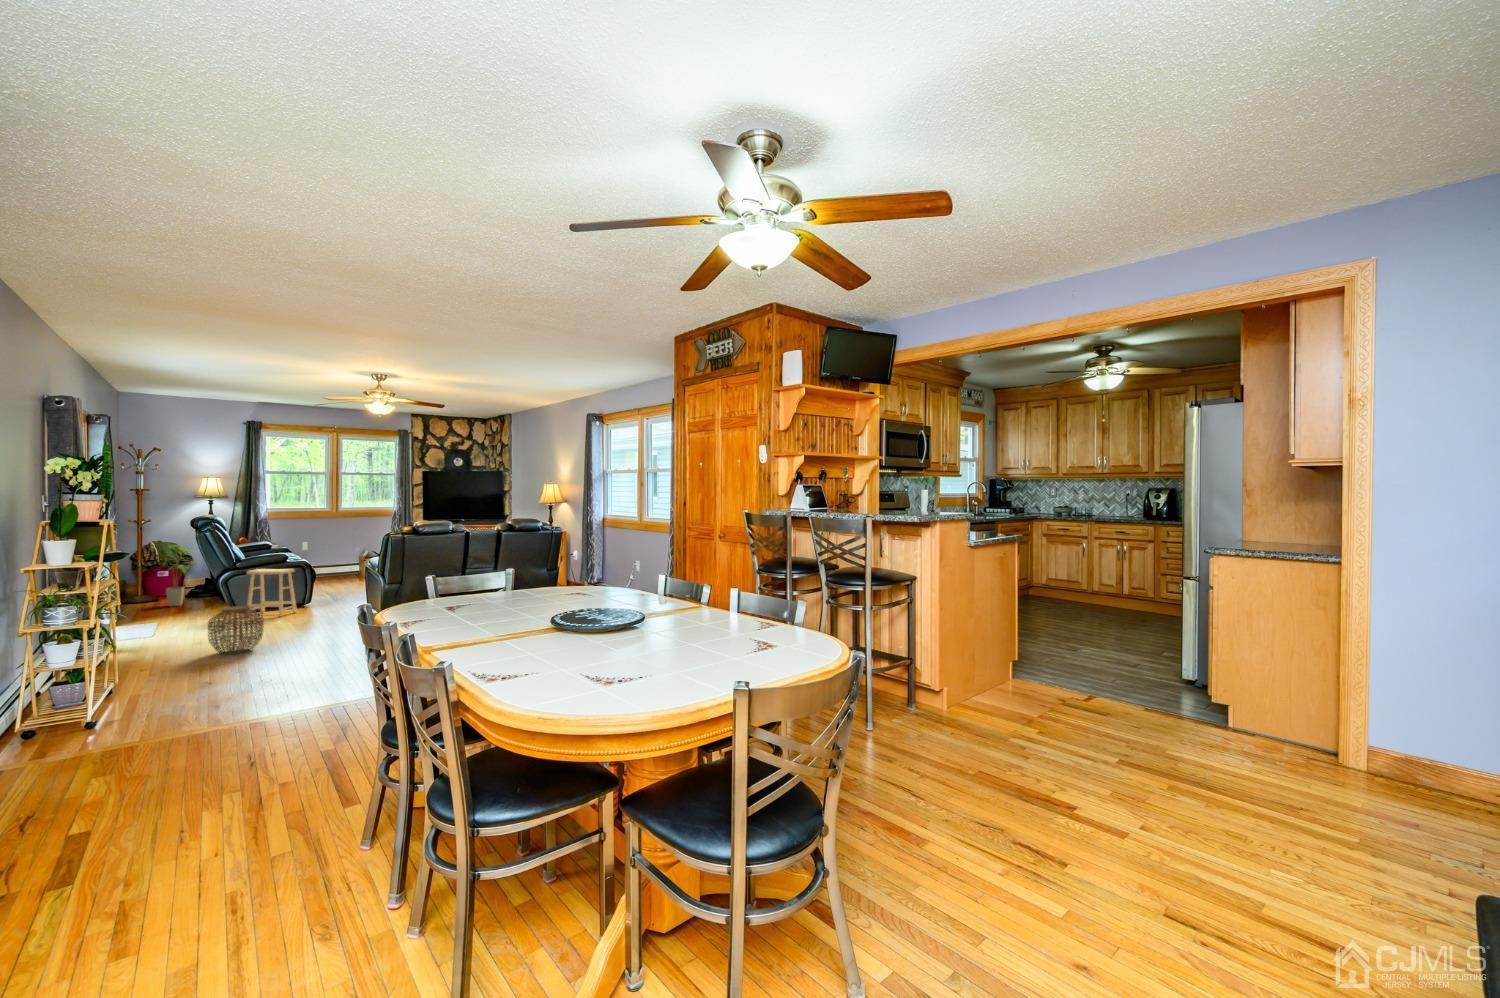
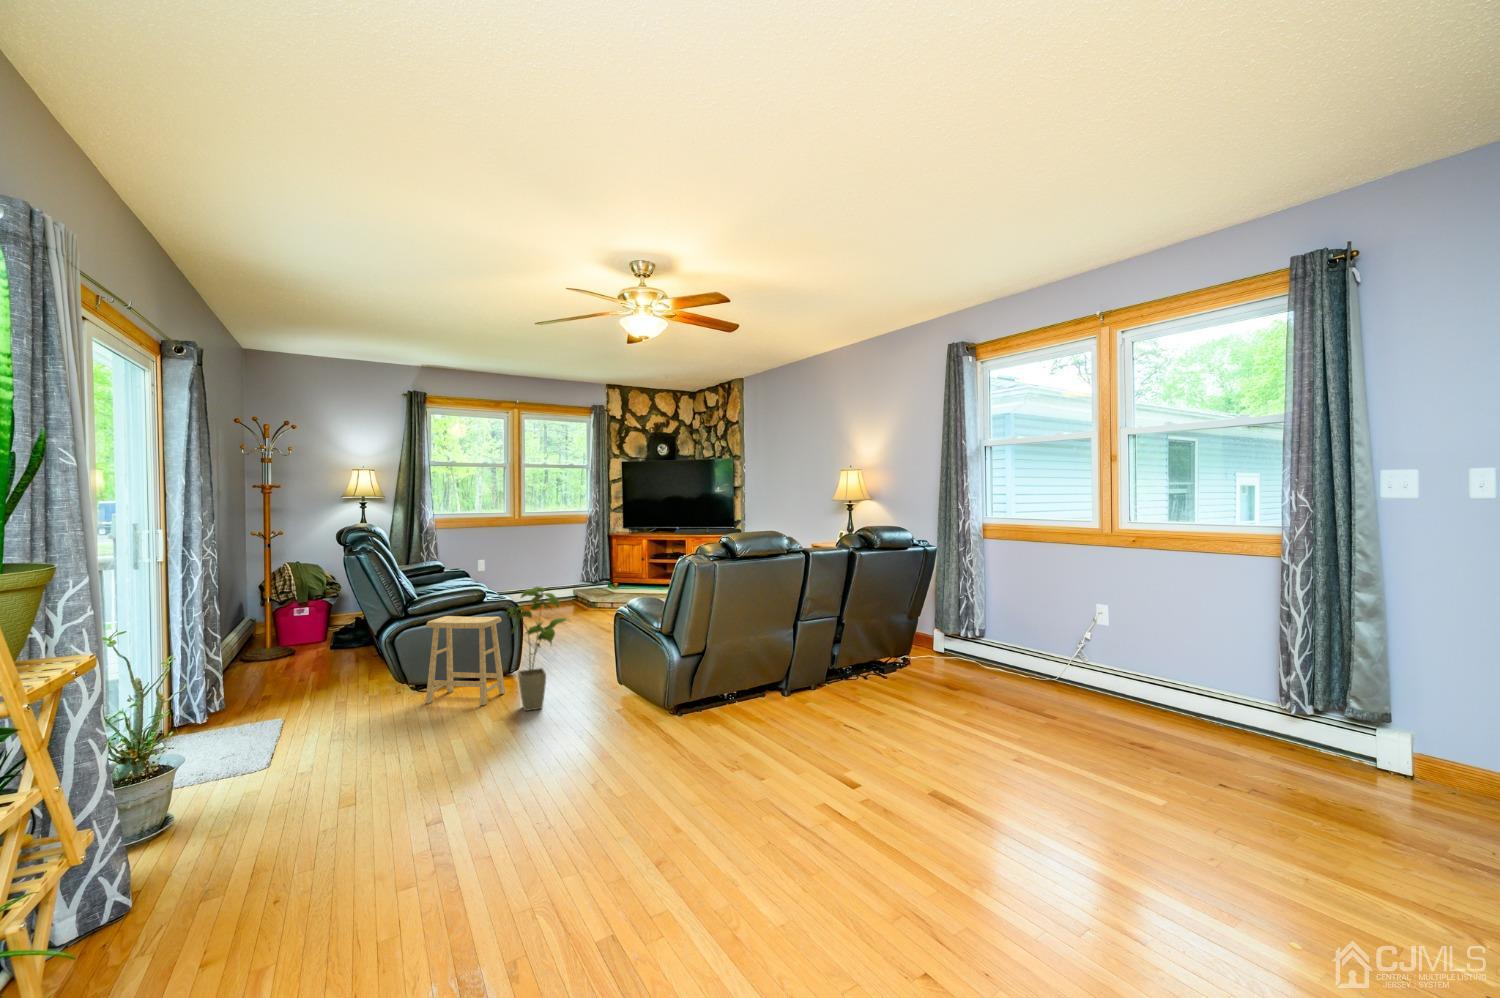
house plant: present [160,545,199,607] -> present [507,587,567,711]
woven basket: present [208,605,264,655] -> none [377,736,494,870]

